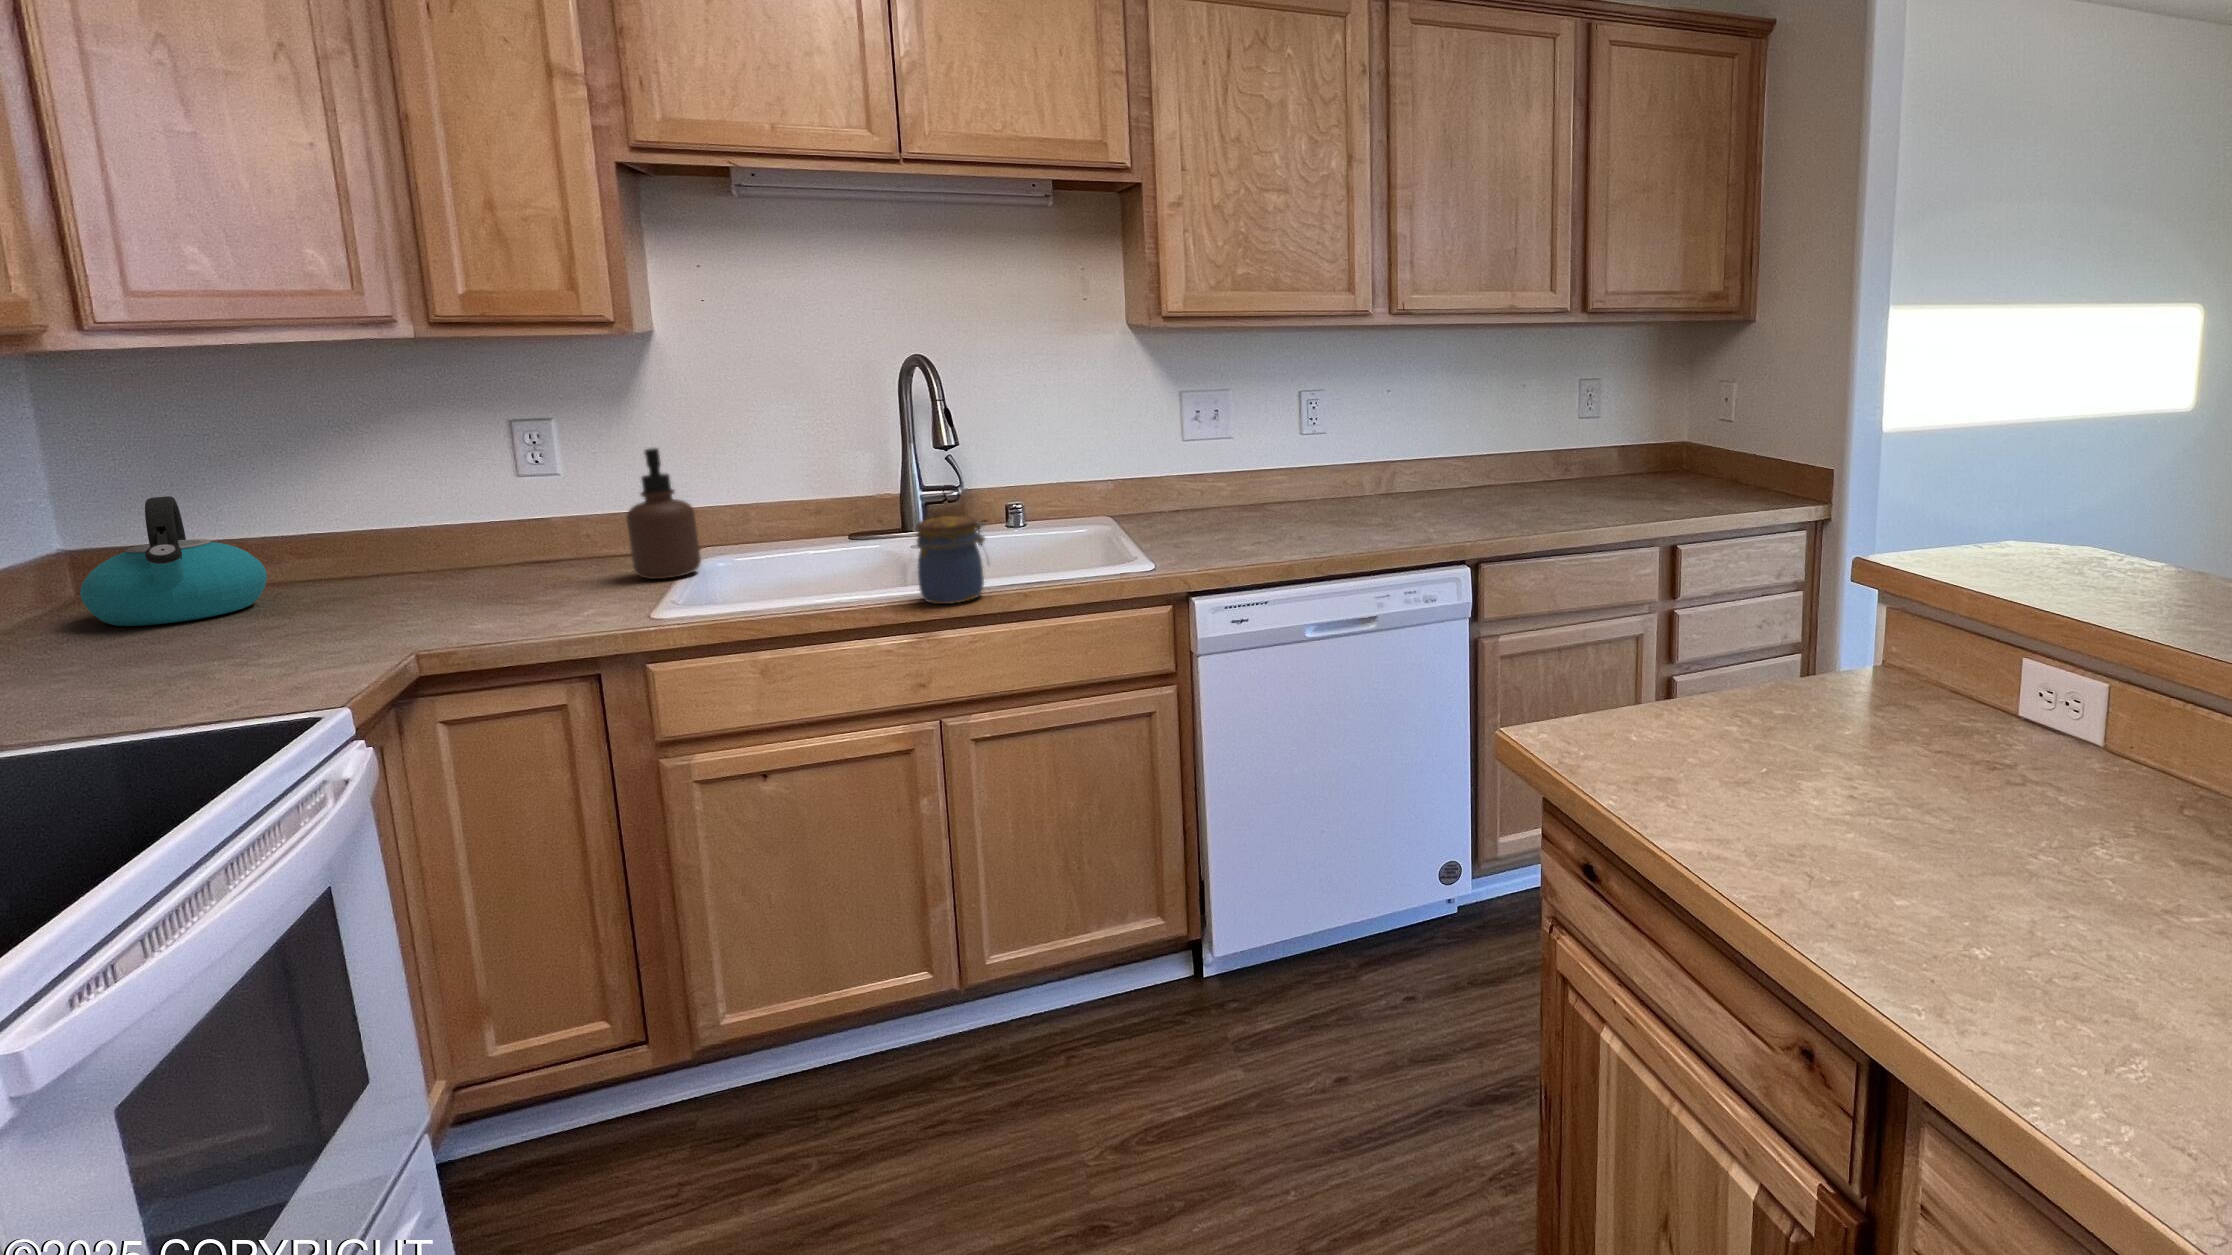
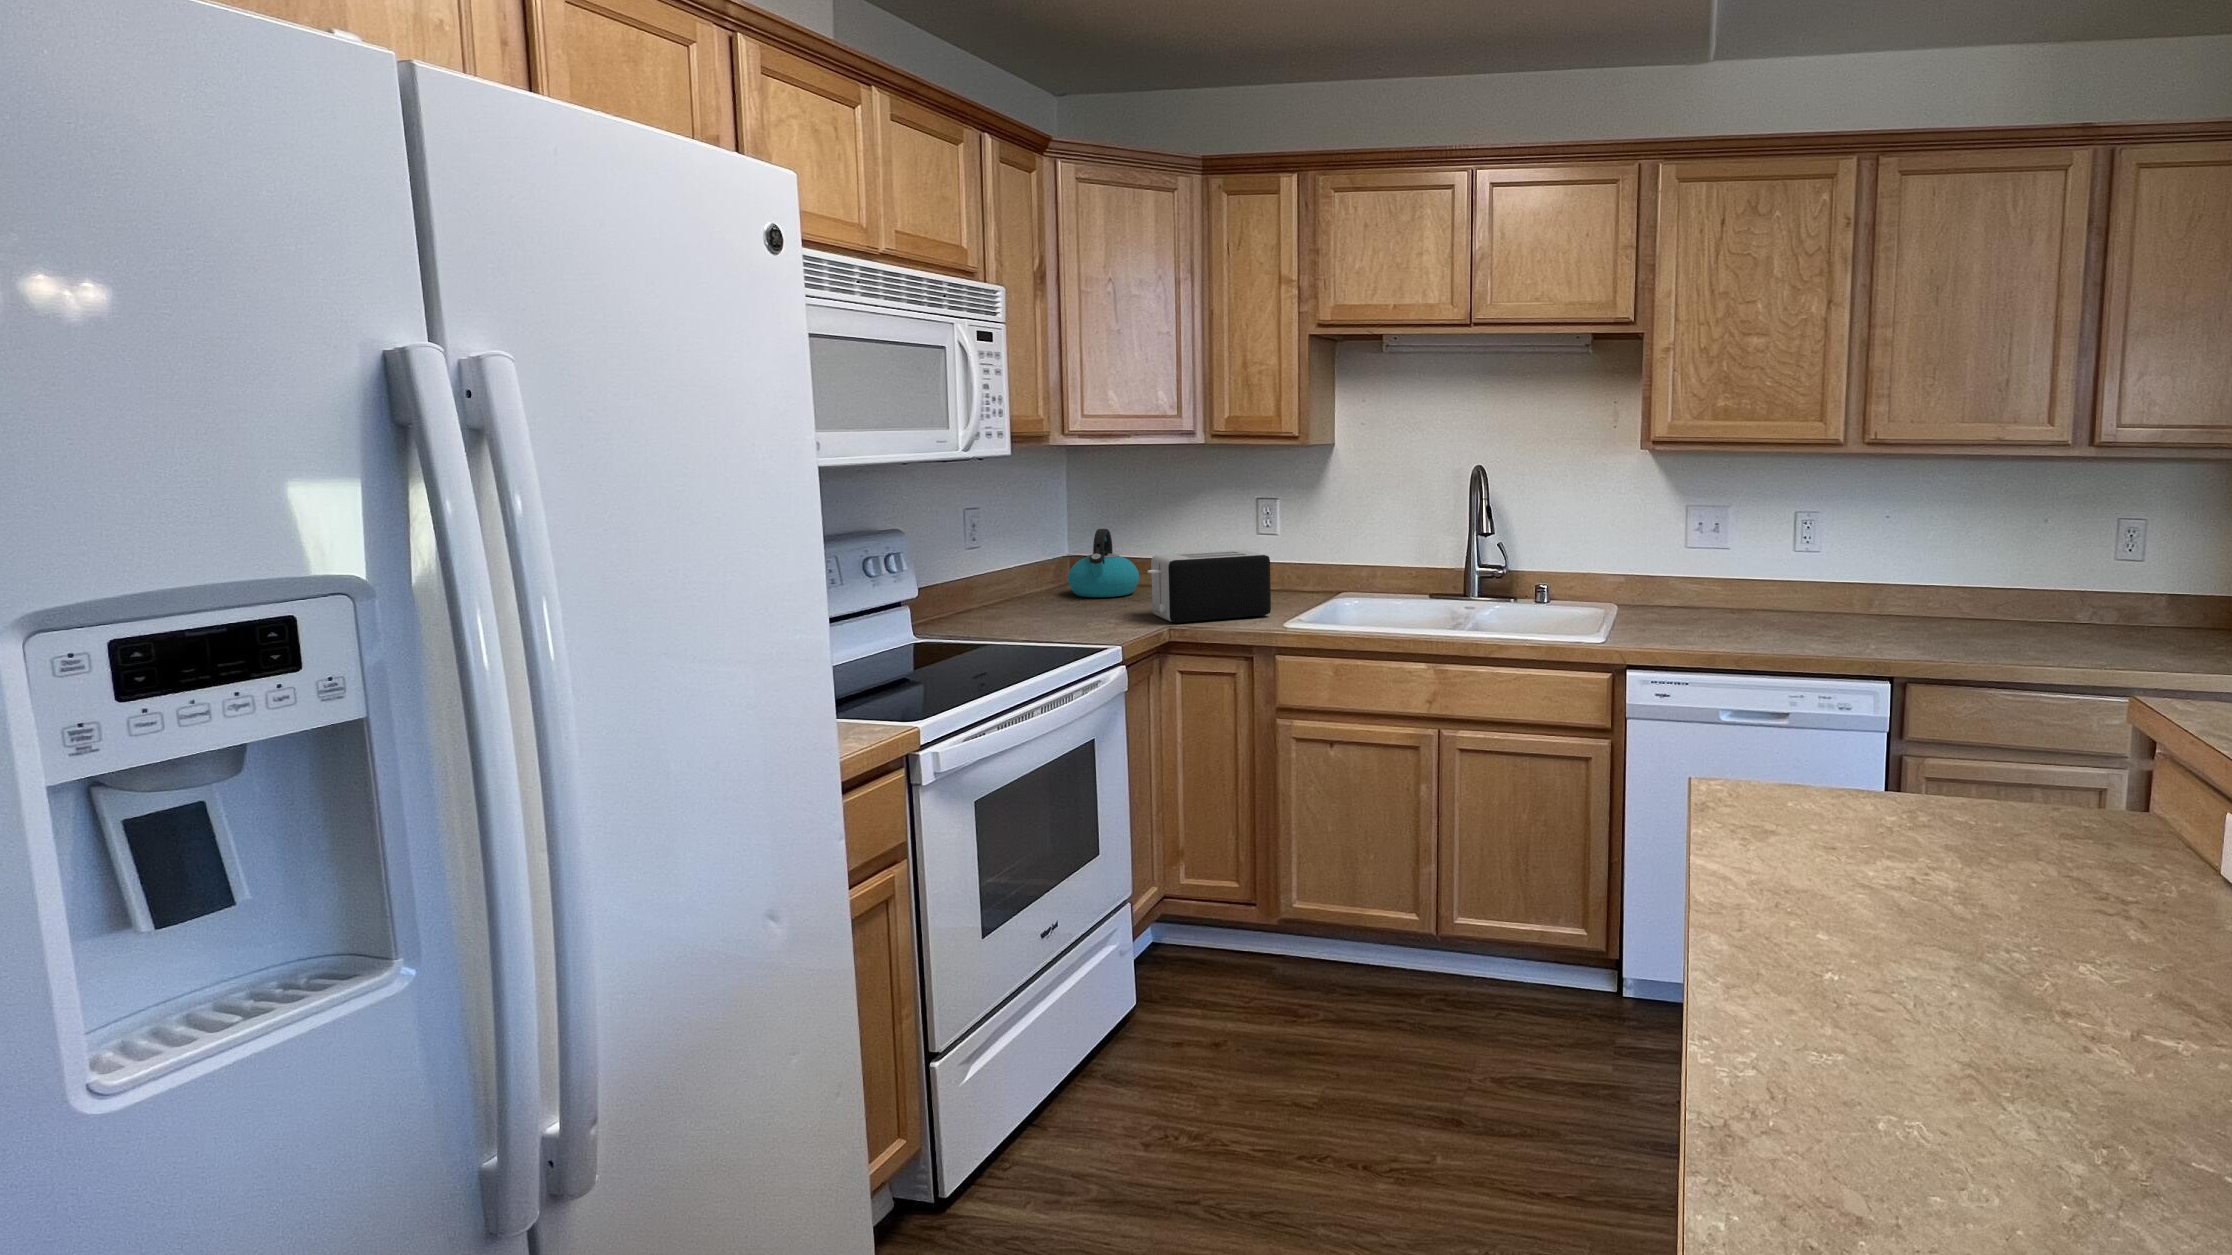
soap dispenser: present [627,448,701,579] -> none [1299,521,1336,607]
toaster: none [331,507,602,645] -> present [1148,550,1271,623]
jar: present [916,516,988,604] -> none [1434,581,1483,645]

